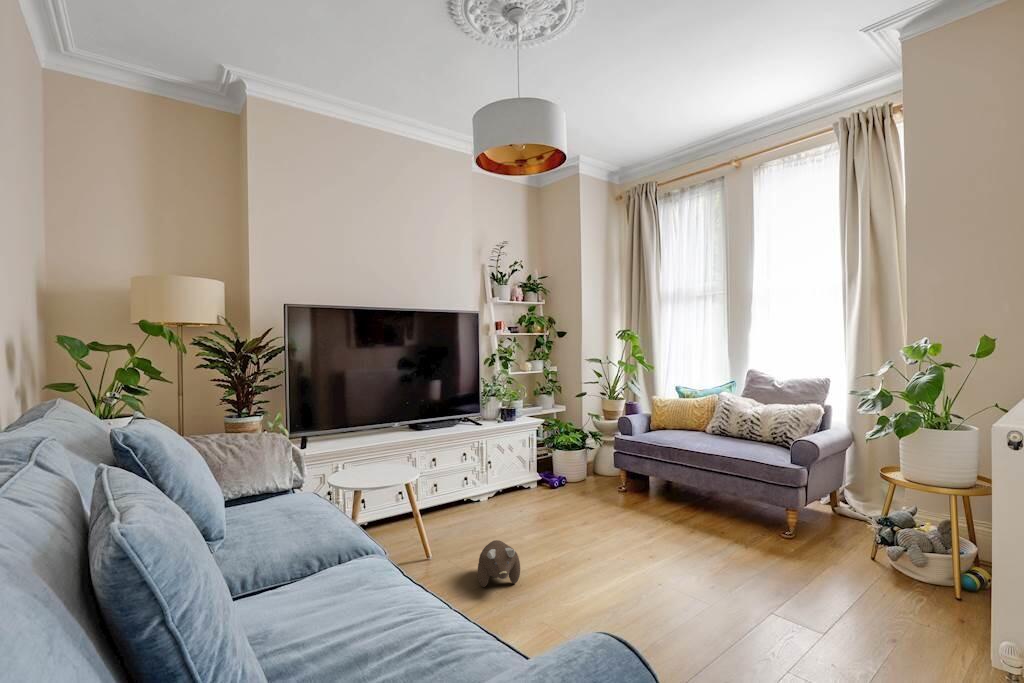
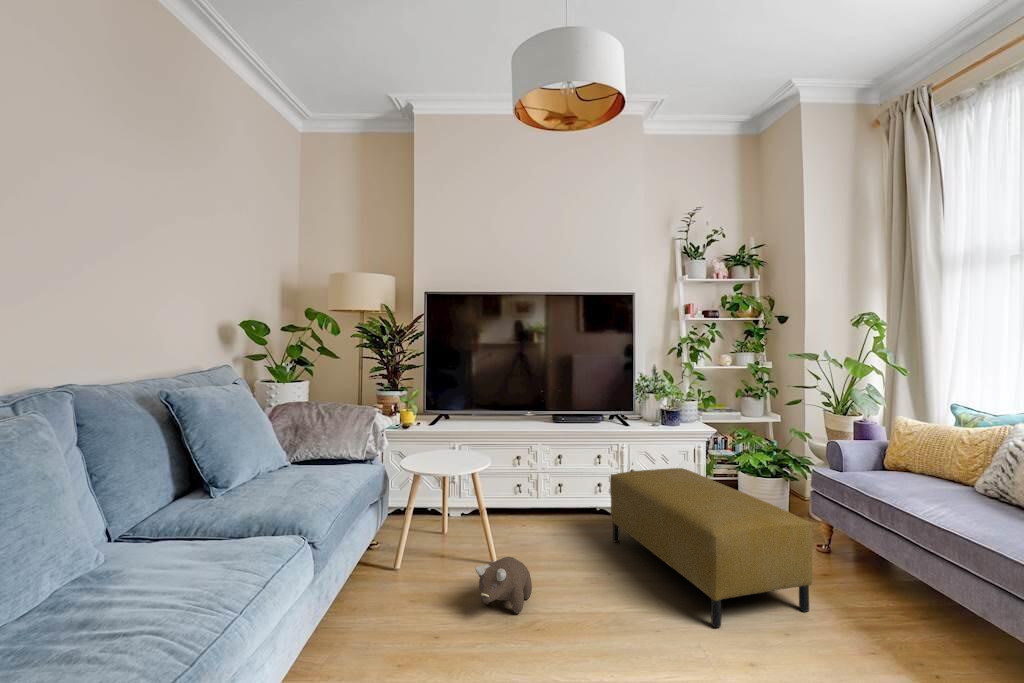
ottoman: none [502,451,659,547] -> present [610,468,813,627]

